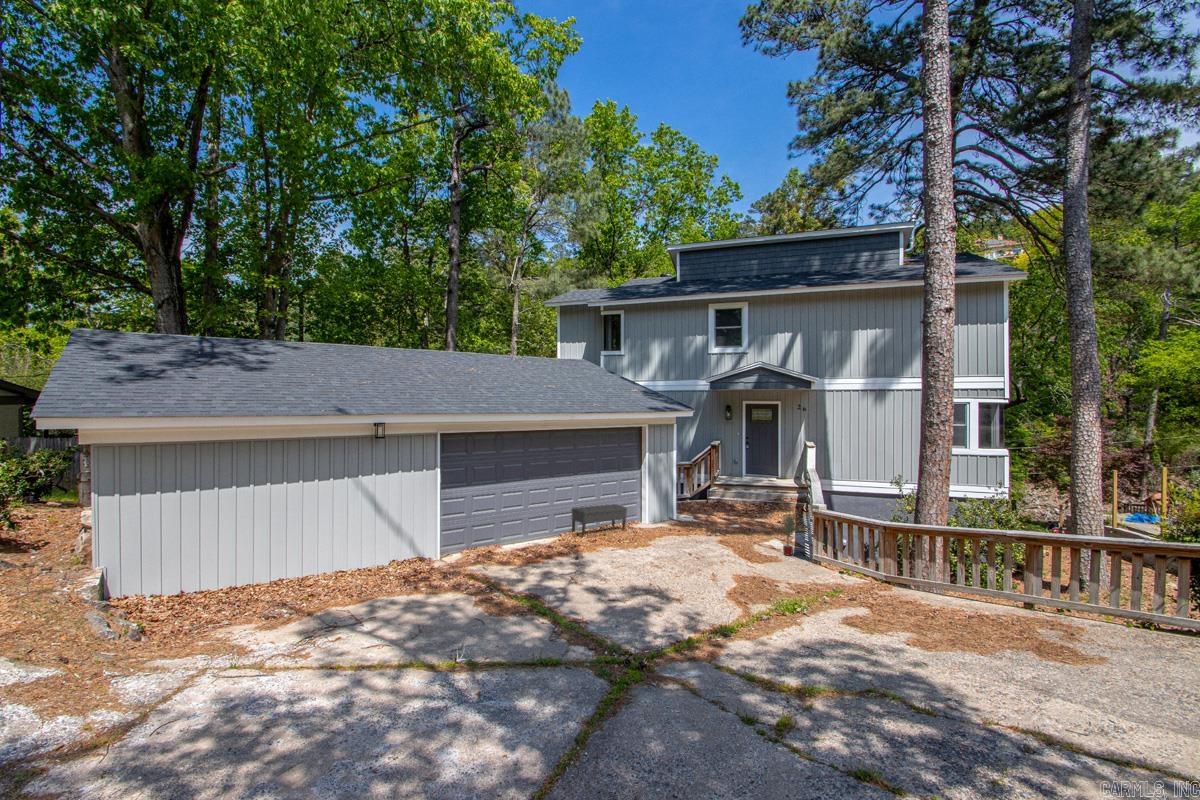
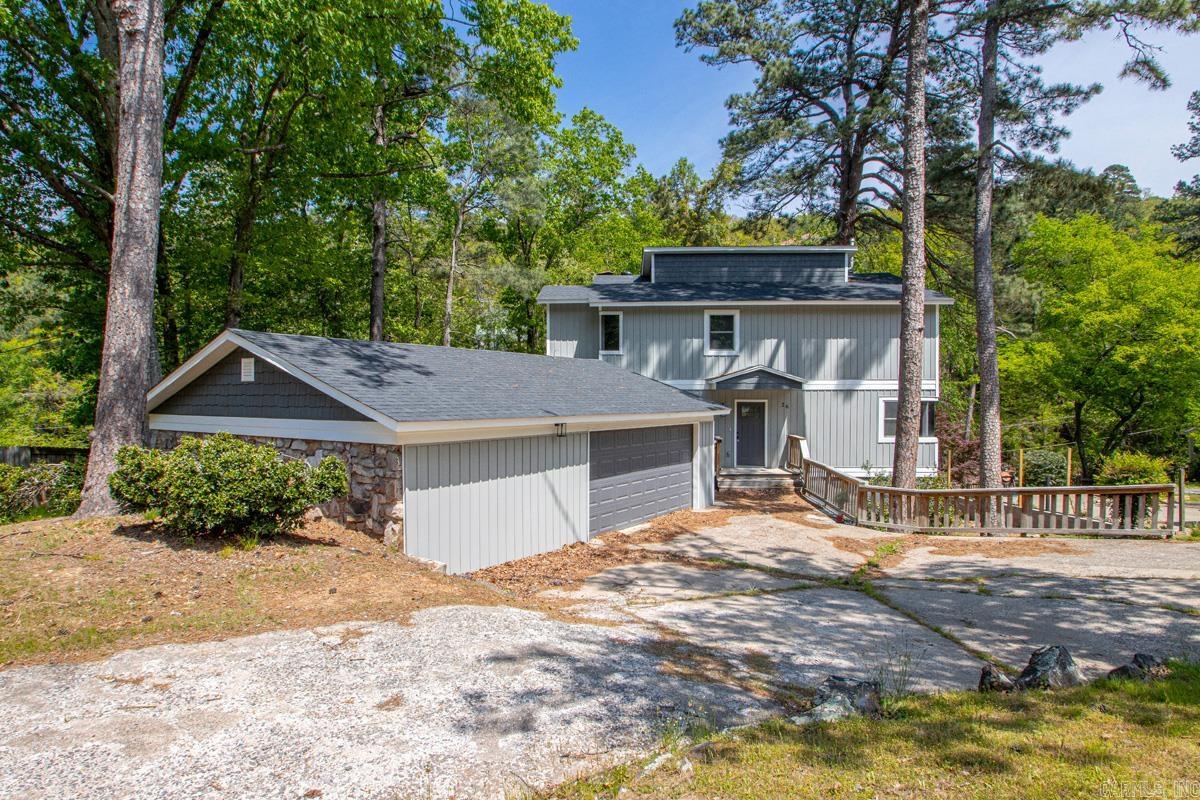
bench: present [572,504,627,536] -> none [657,493,696,521]

